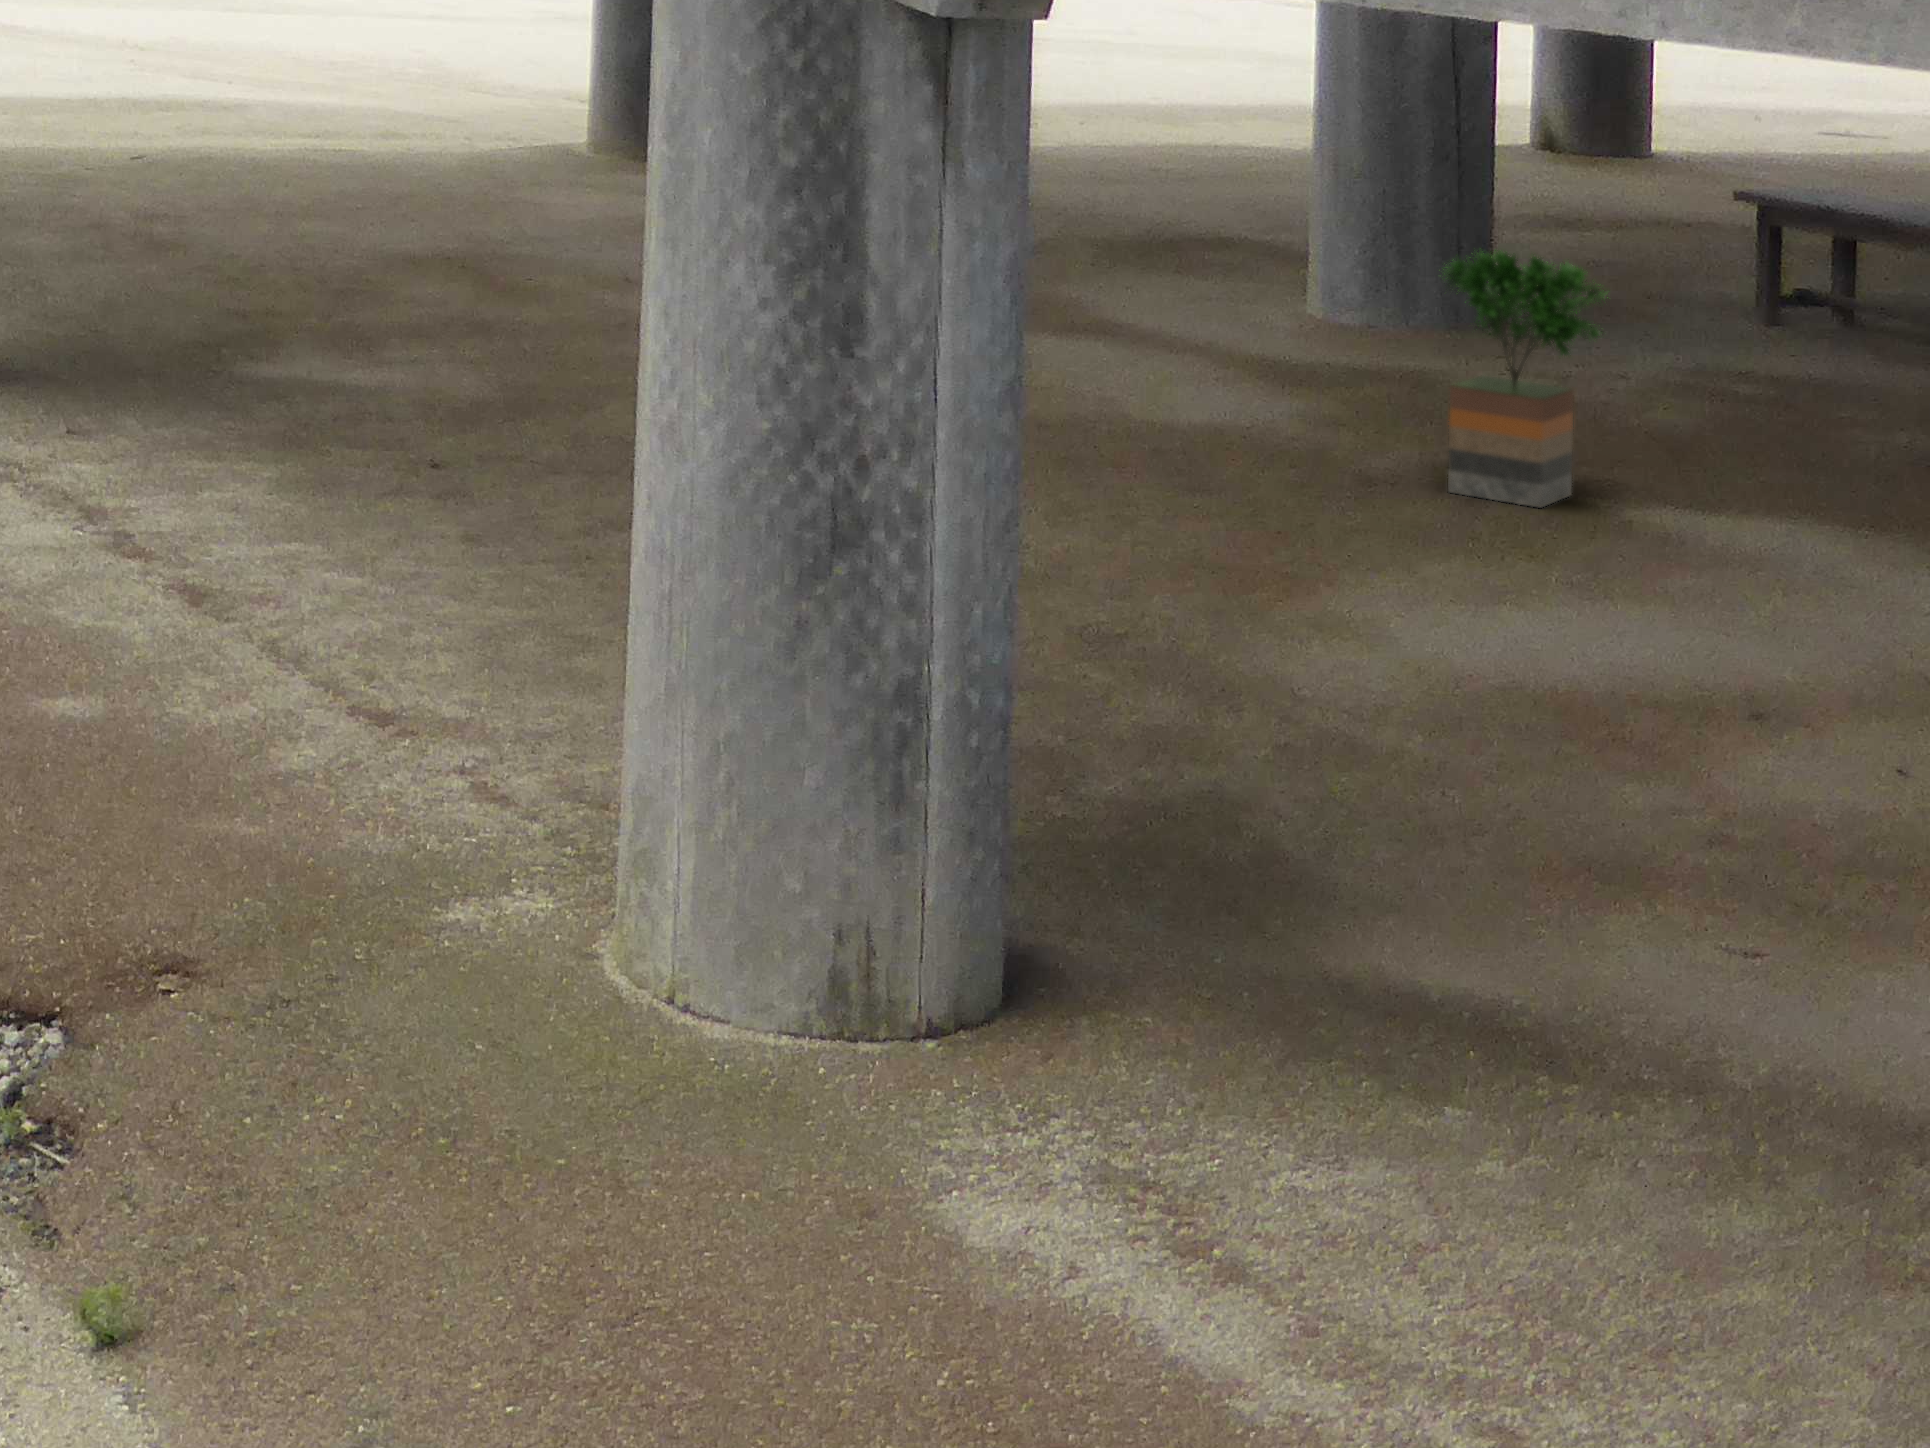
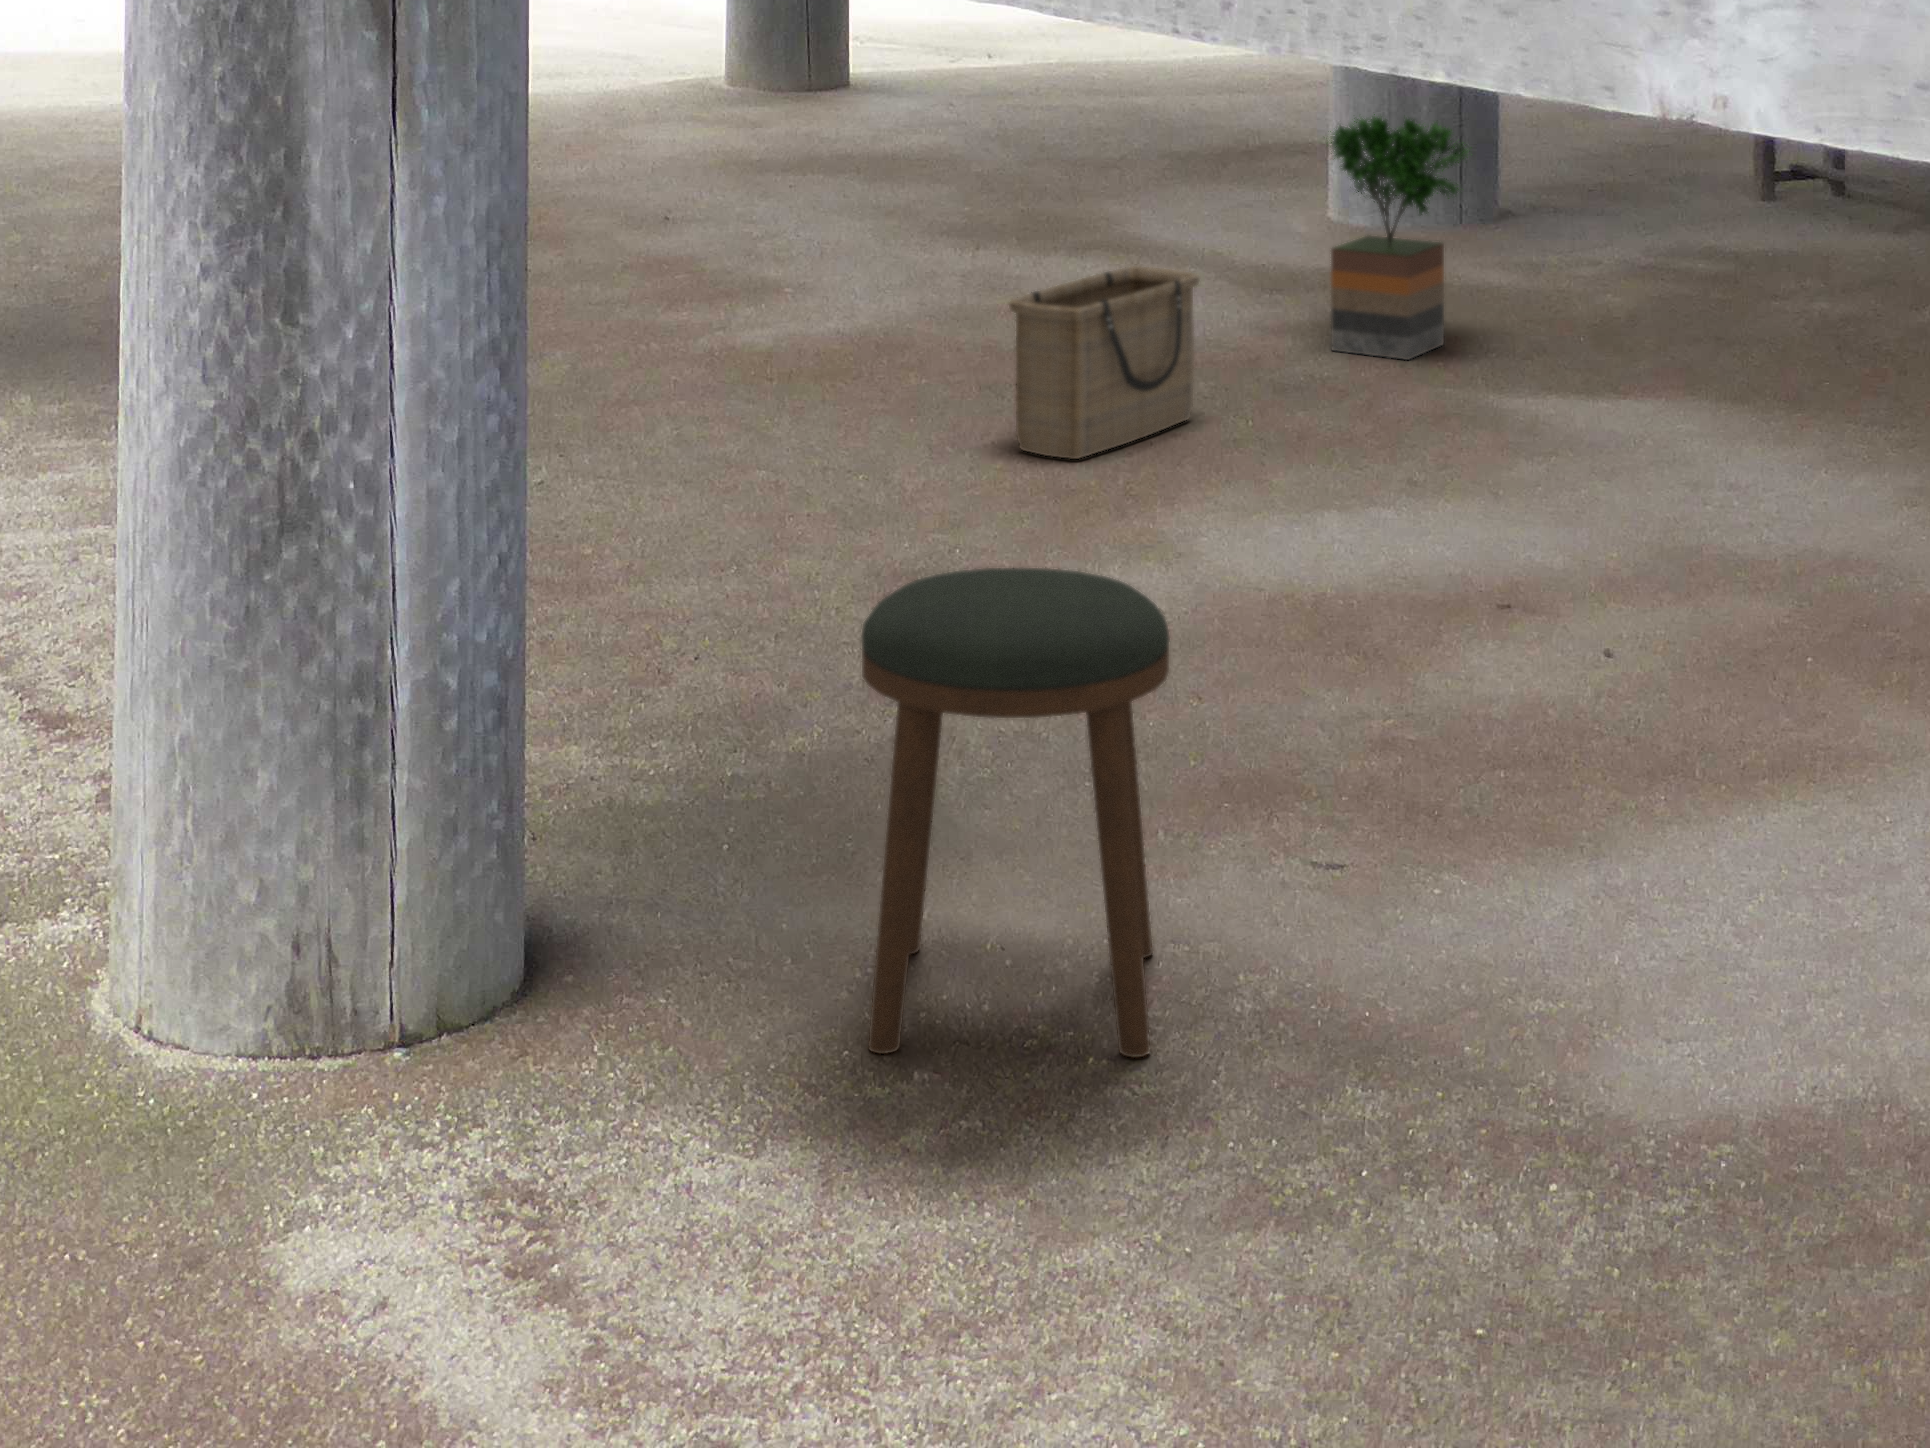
basket: none [1165,387,1350,577] -> present [1009,266,1199,459]
stool: none [1345,653,1683,1140] -> present [862,568,1169,1058]

